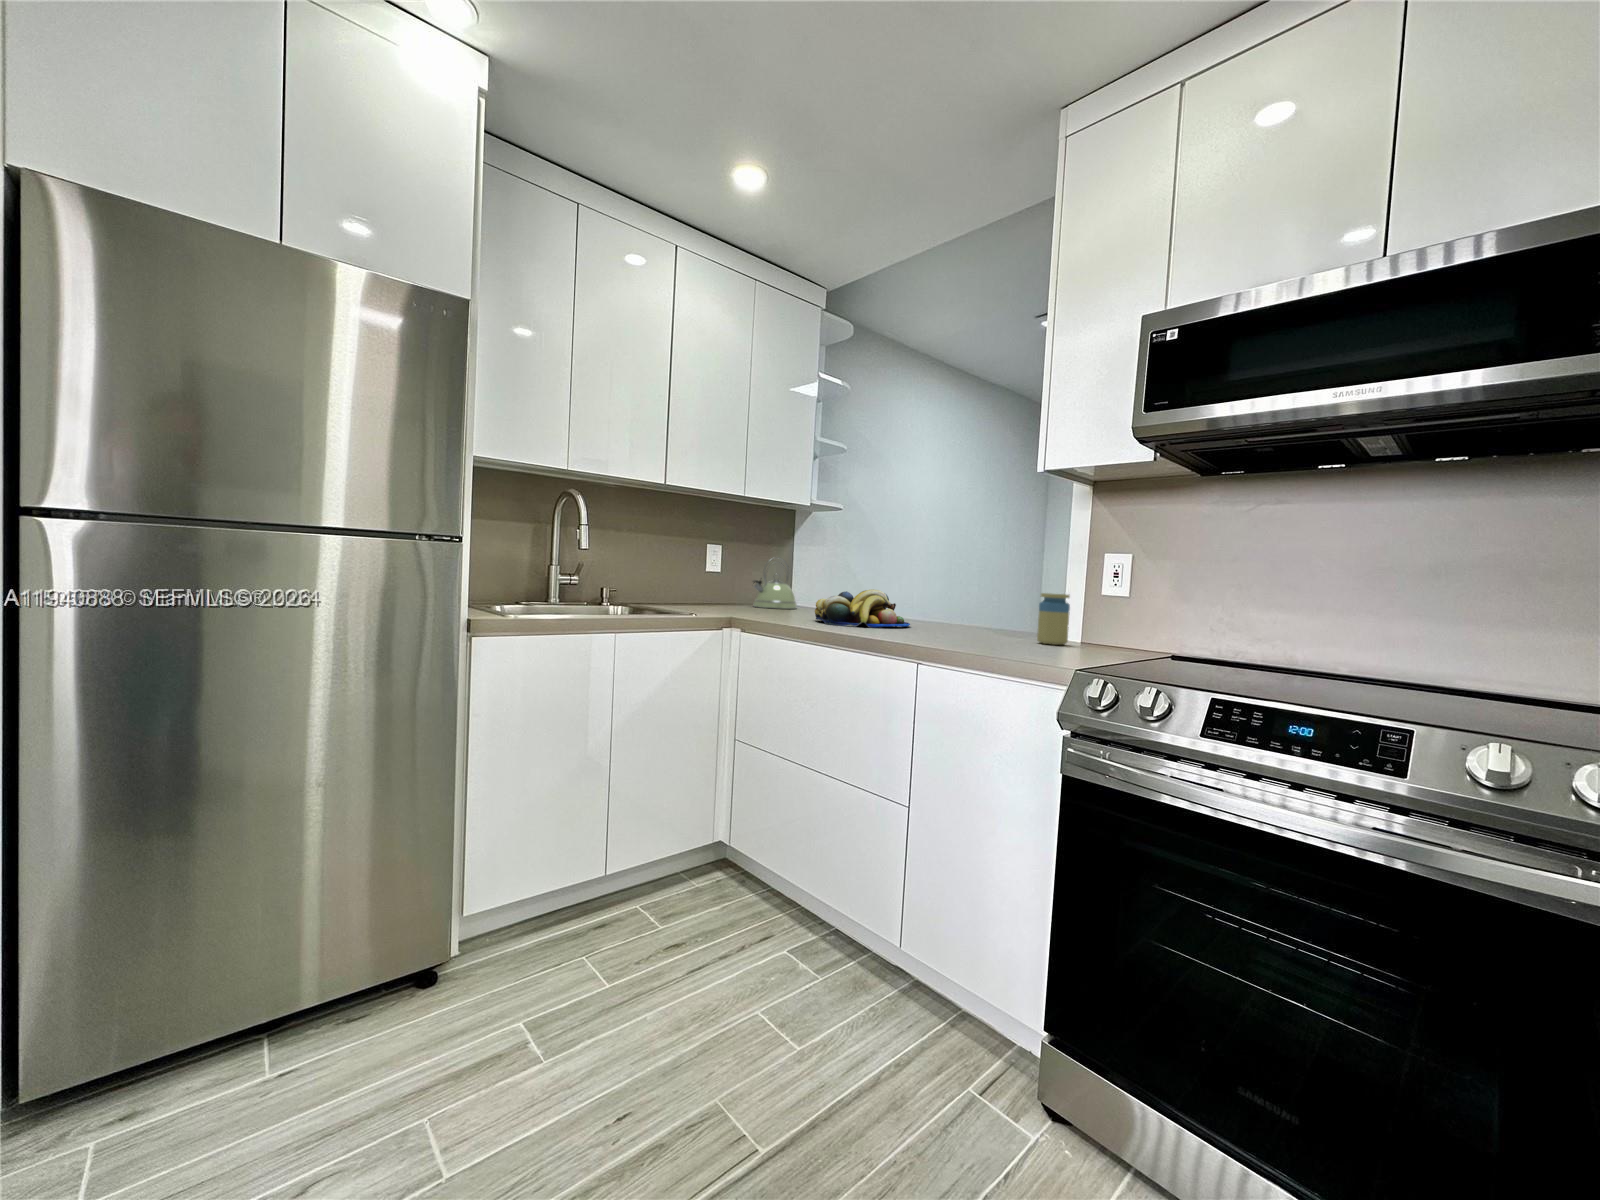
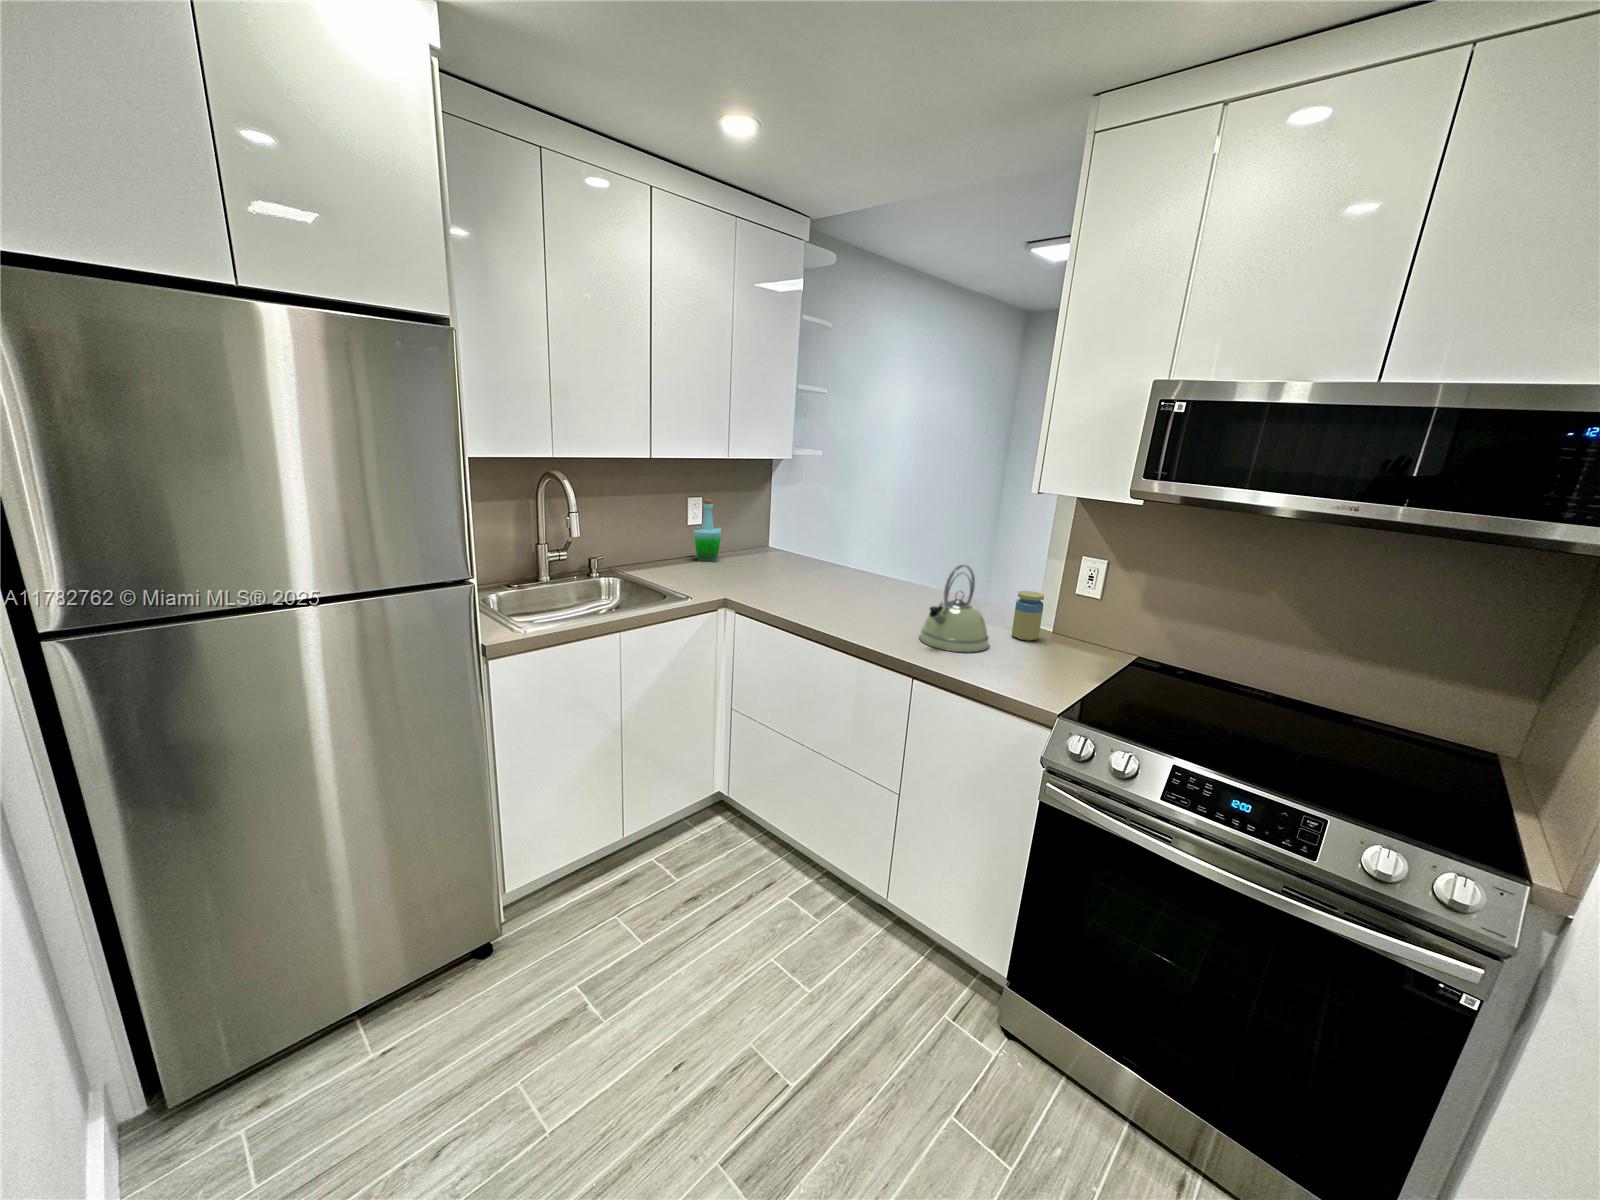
bottle: none [712,546,741,608] -> present [694,500,722,561]
kettle: present [753,559,797,609] -> present [919,565,989,652]
fruit bowl: present [815,589,910,628] -> none [802,563,892,610]

